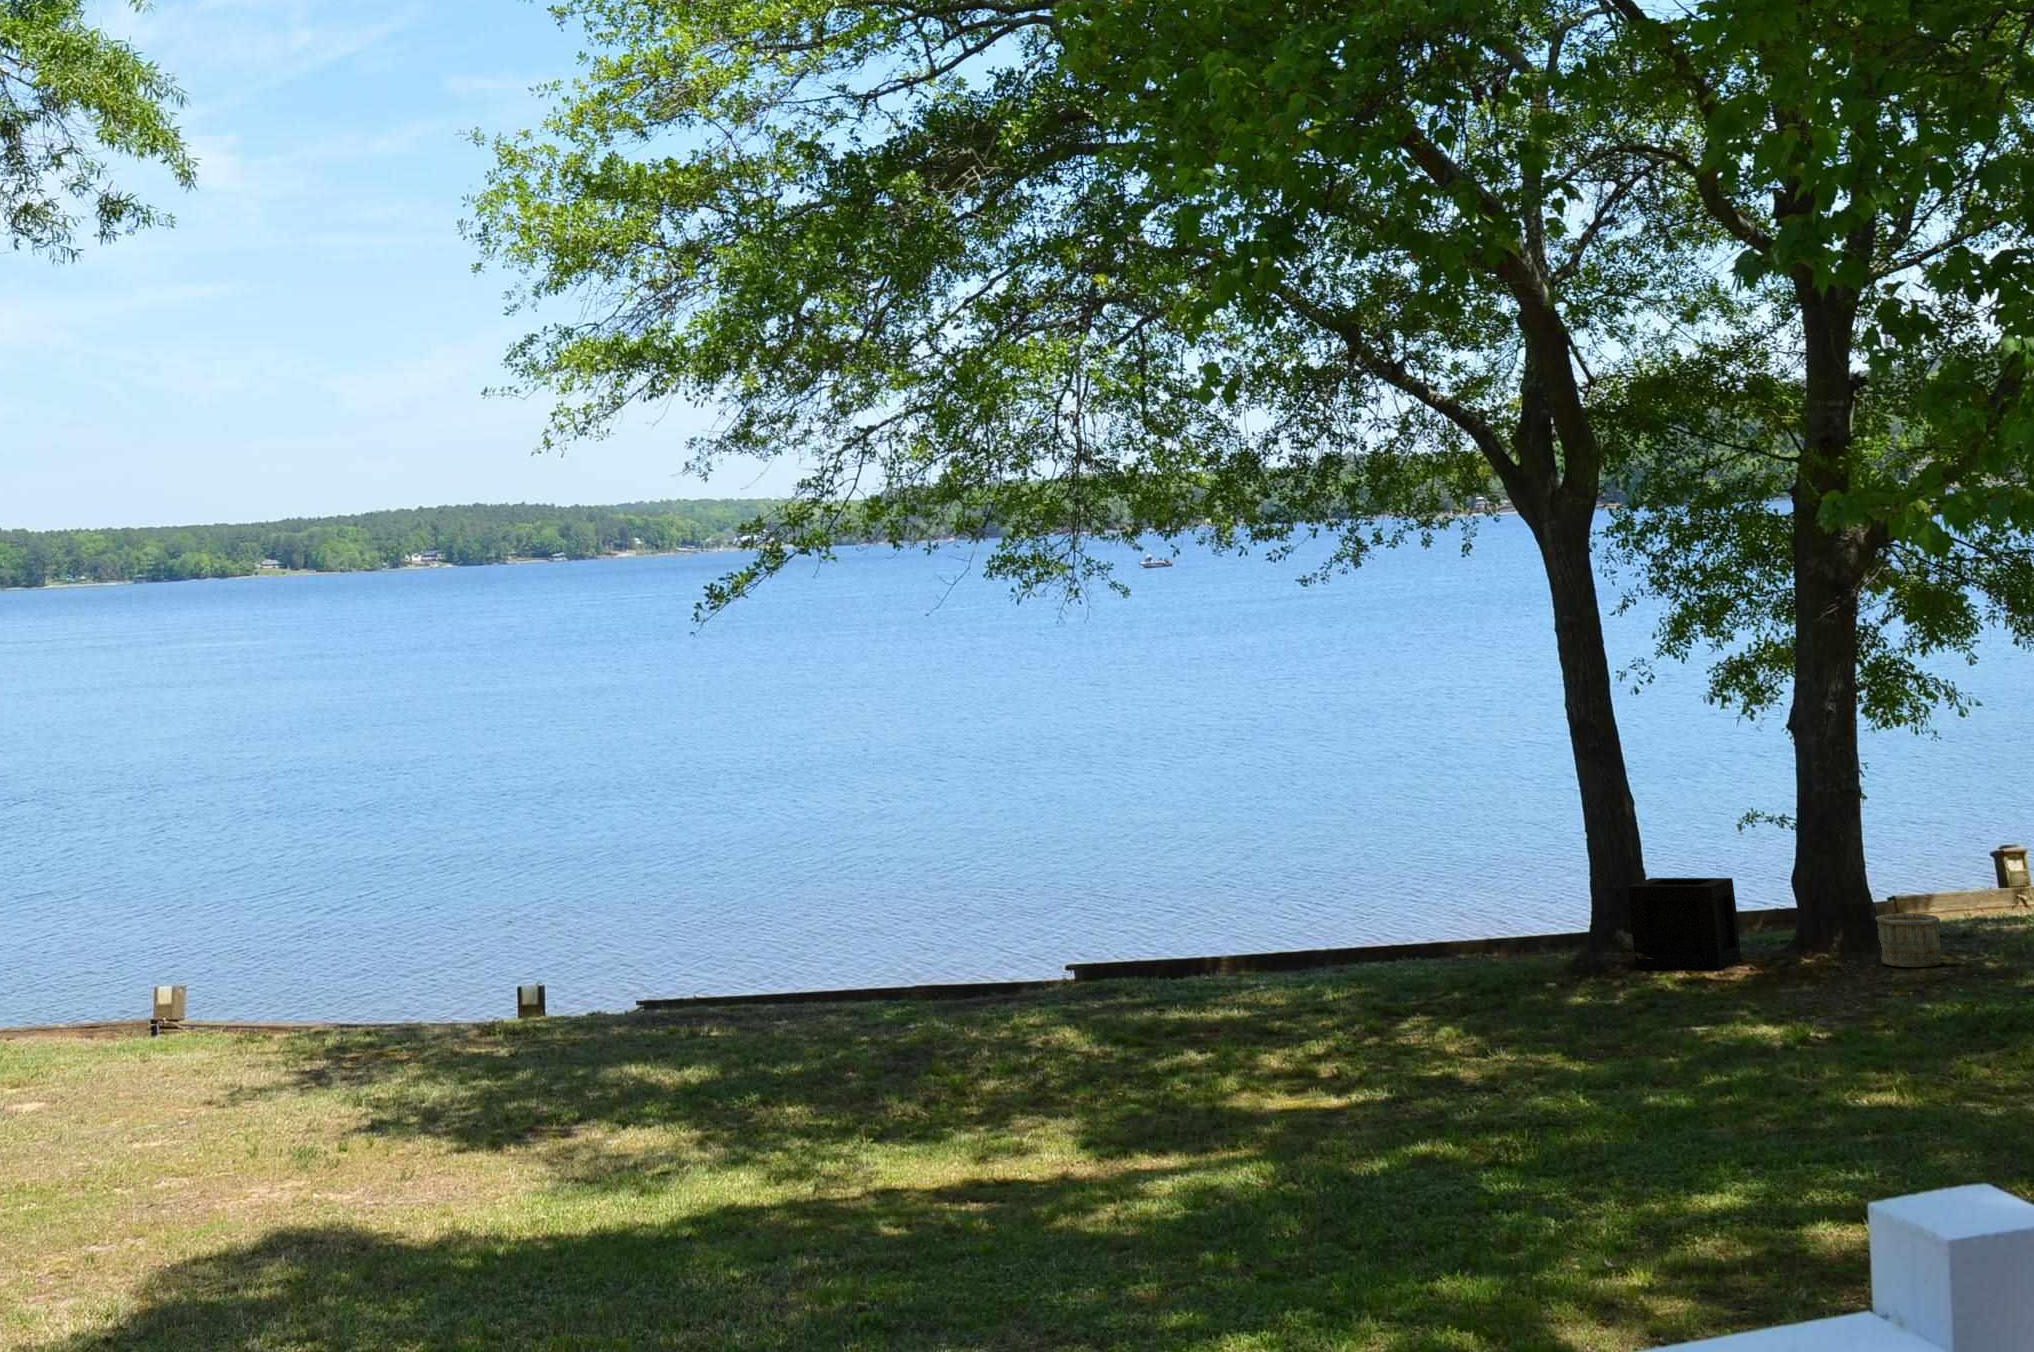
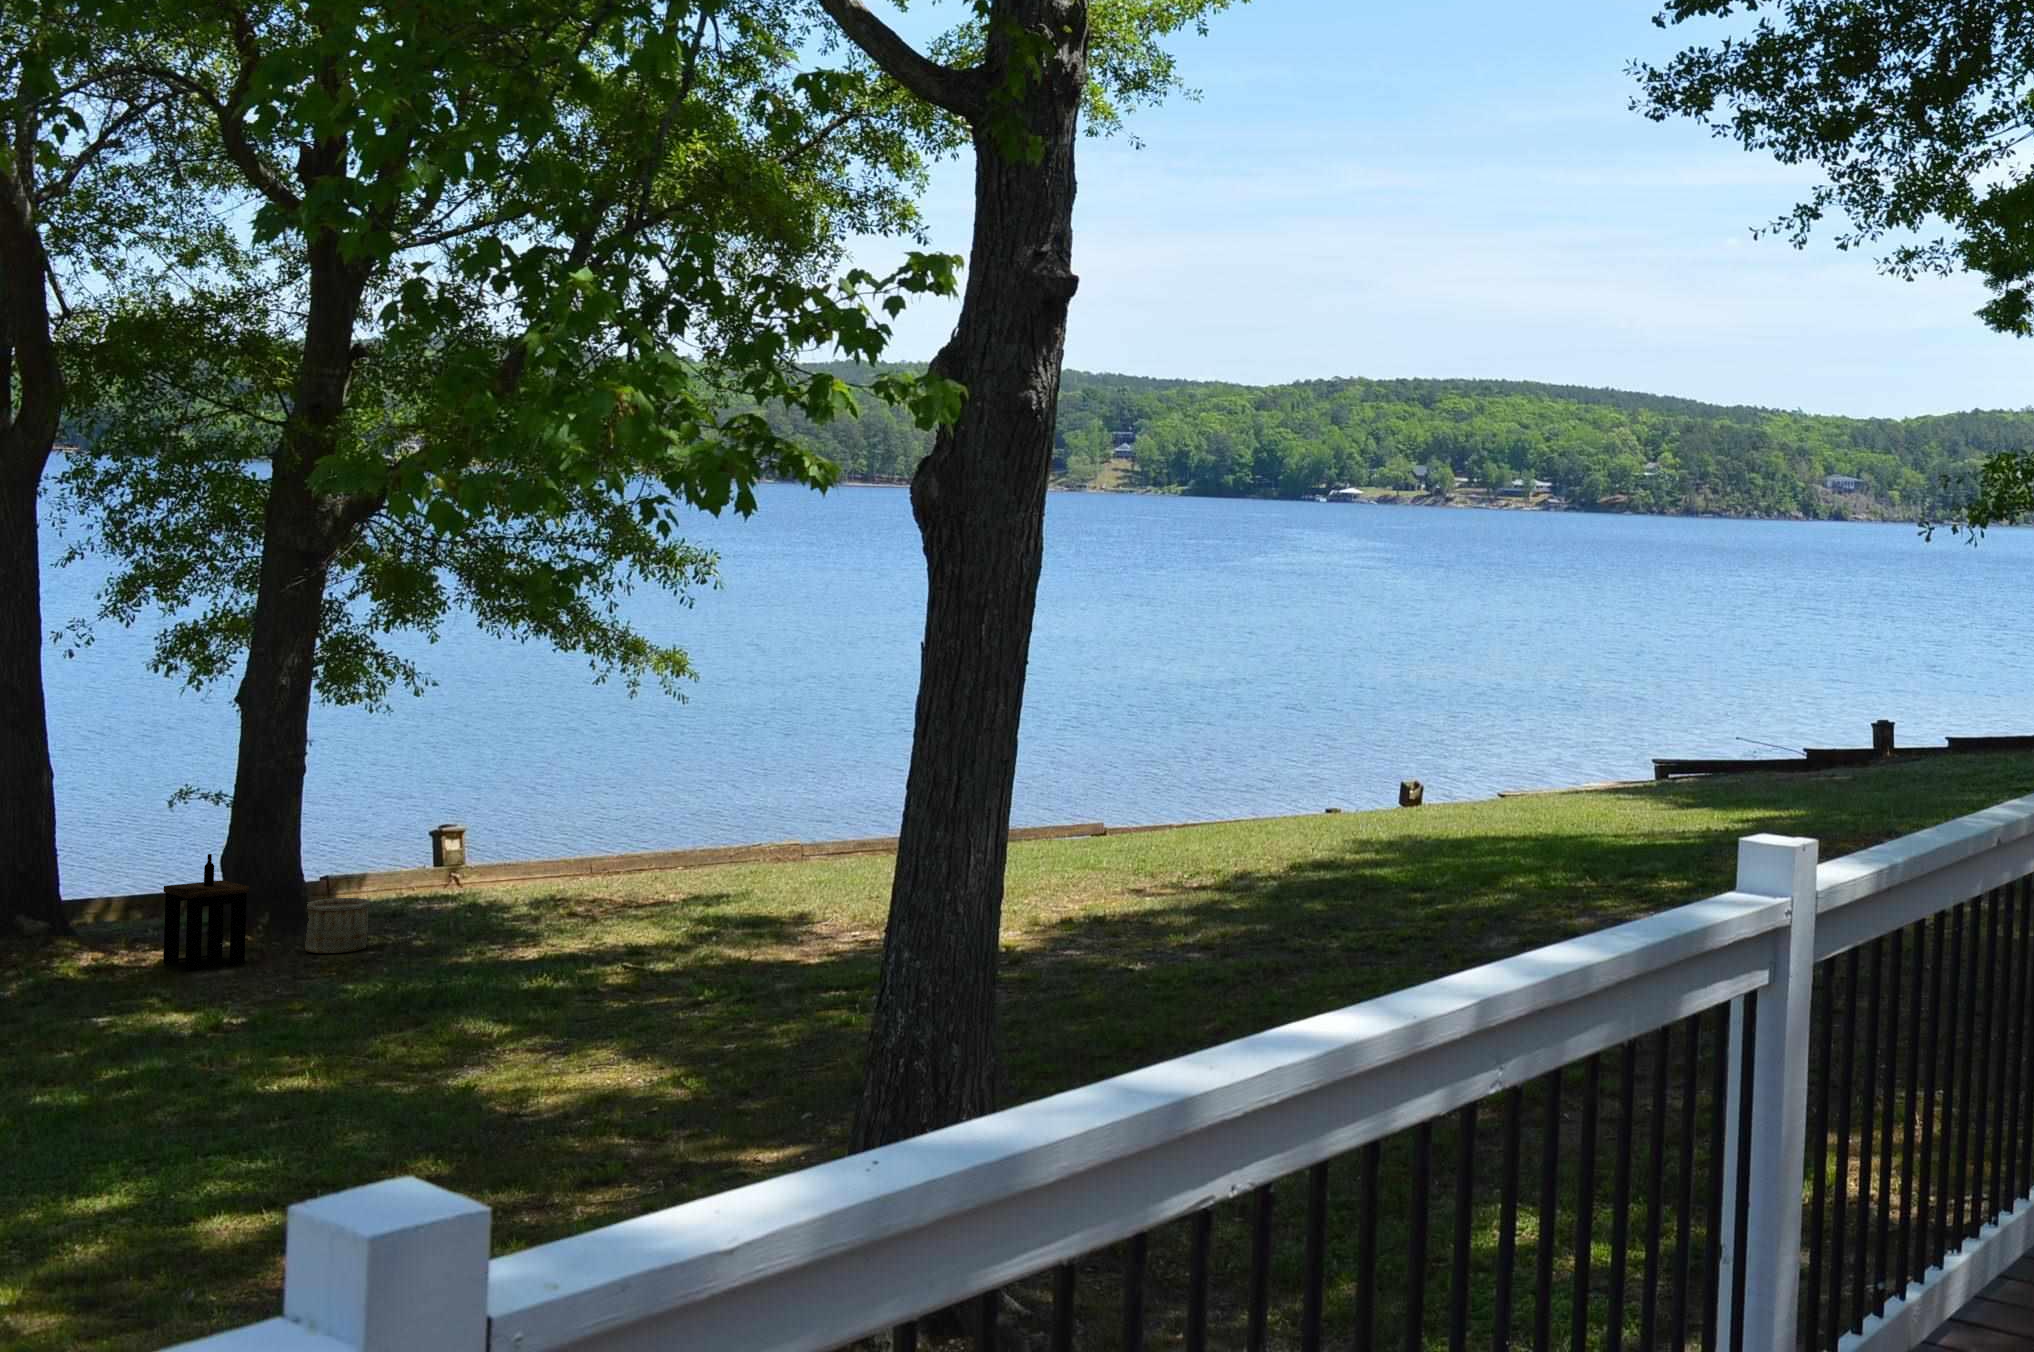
side table: none [1743,865,1826,975] -> present [163,854,249,971]
wooden crate: present [1628,878,1741,971] -> none [25,869,152,976]

